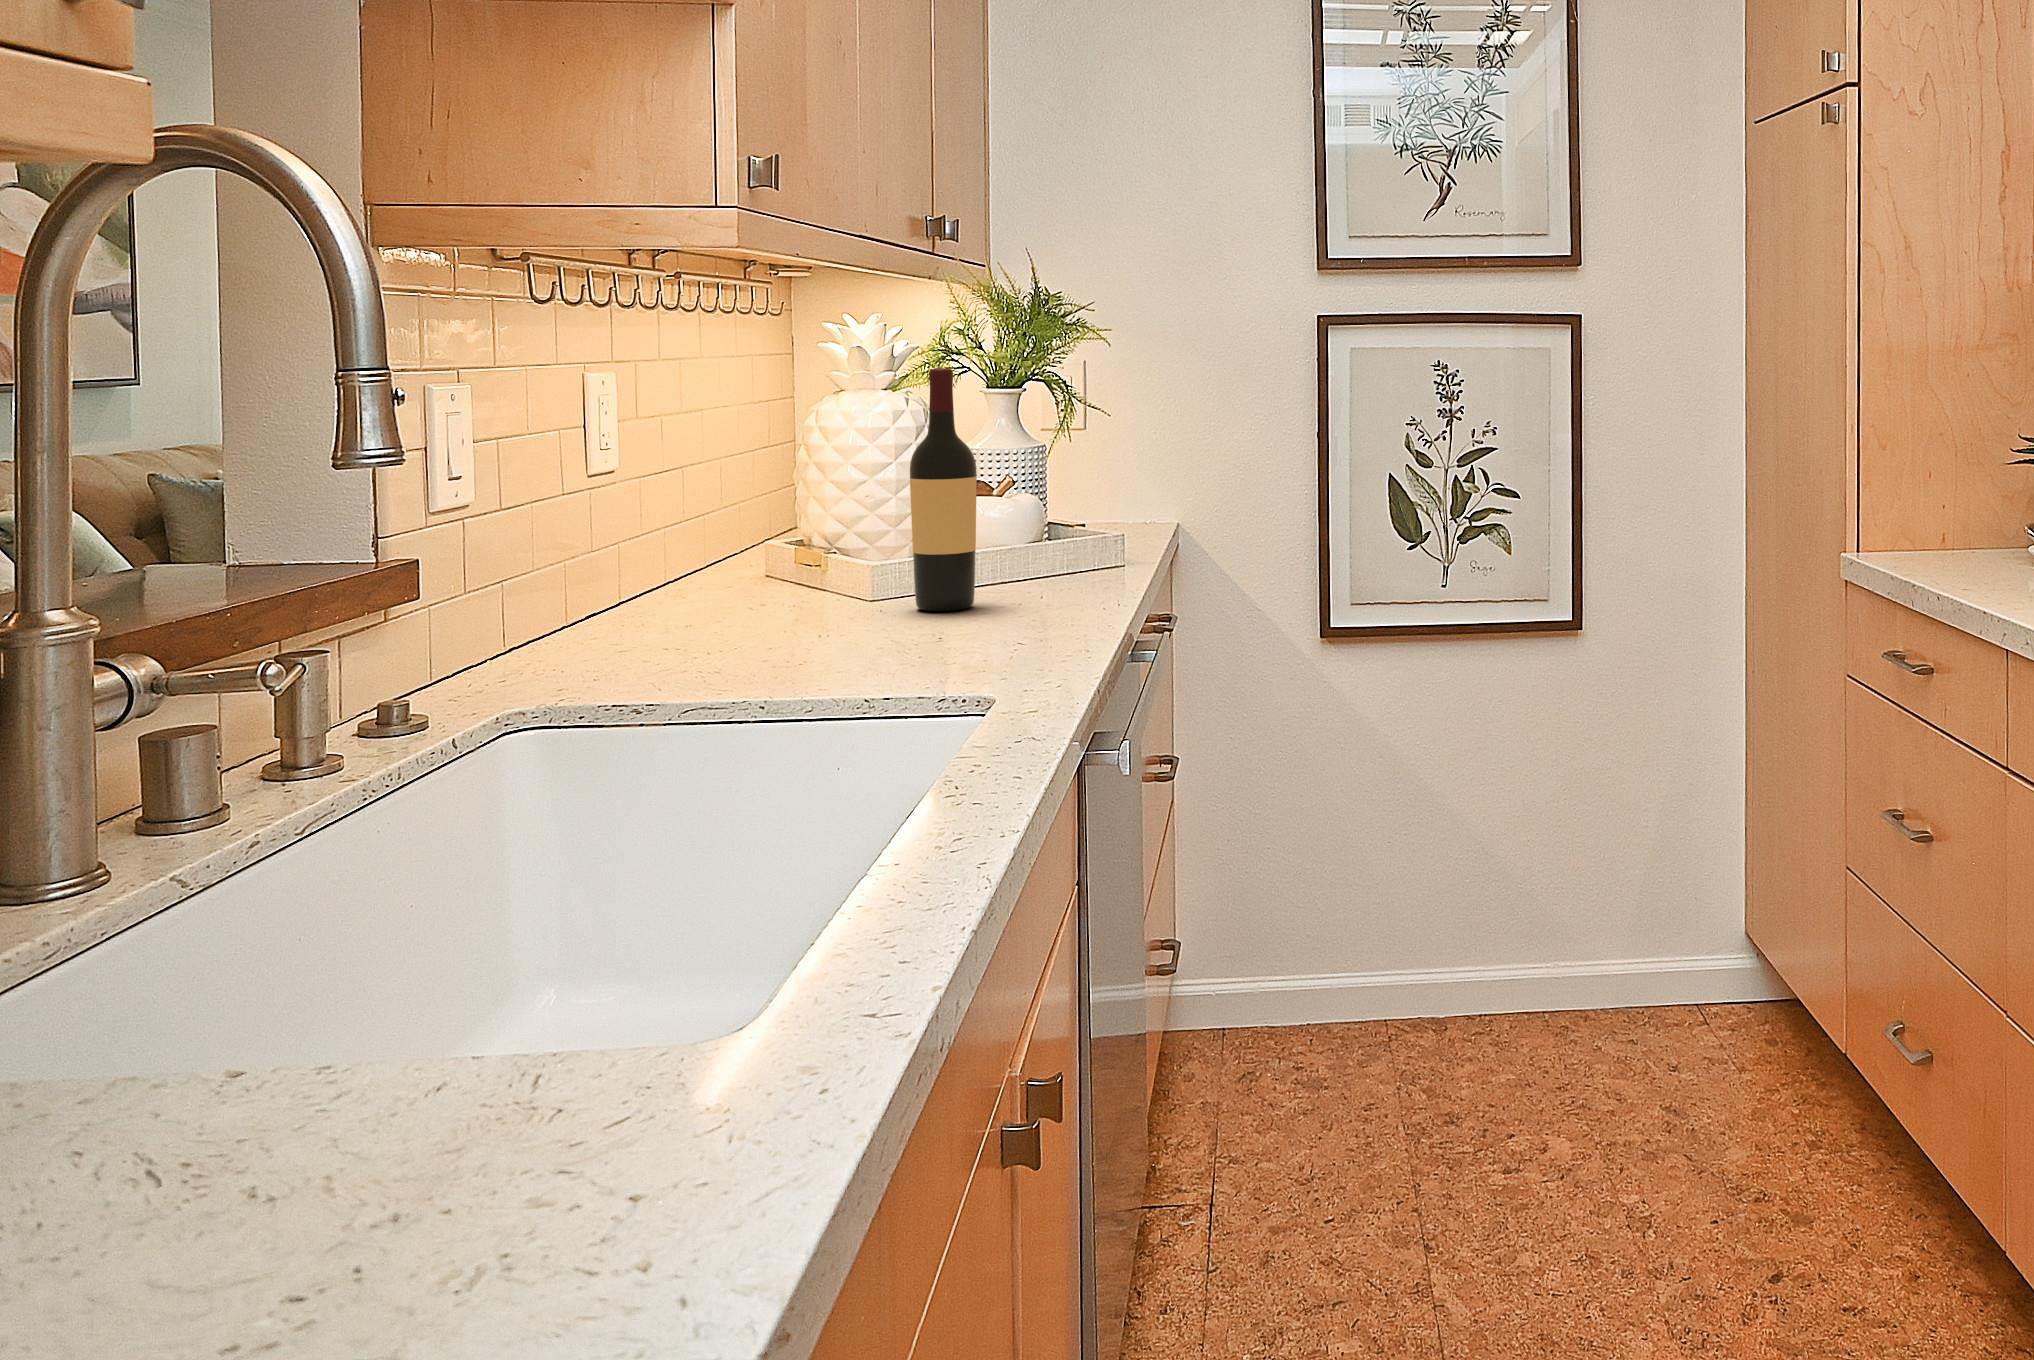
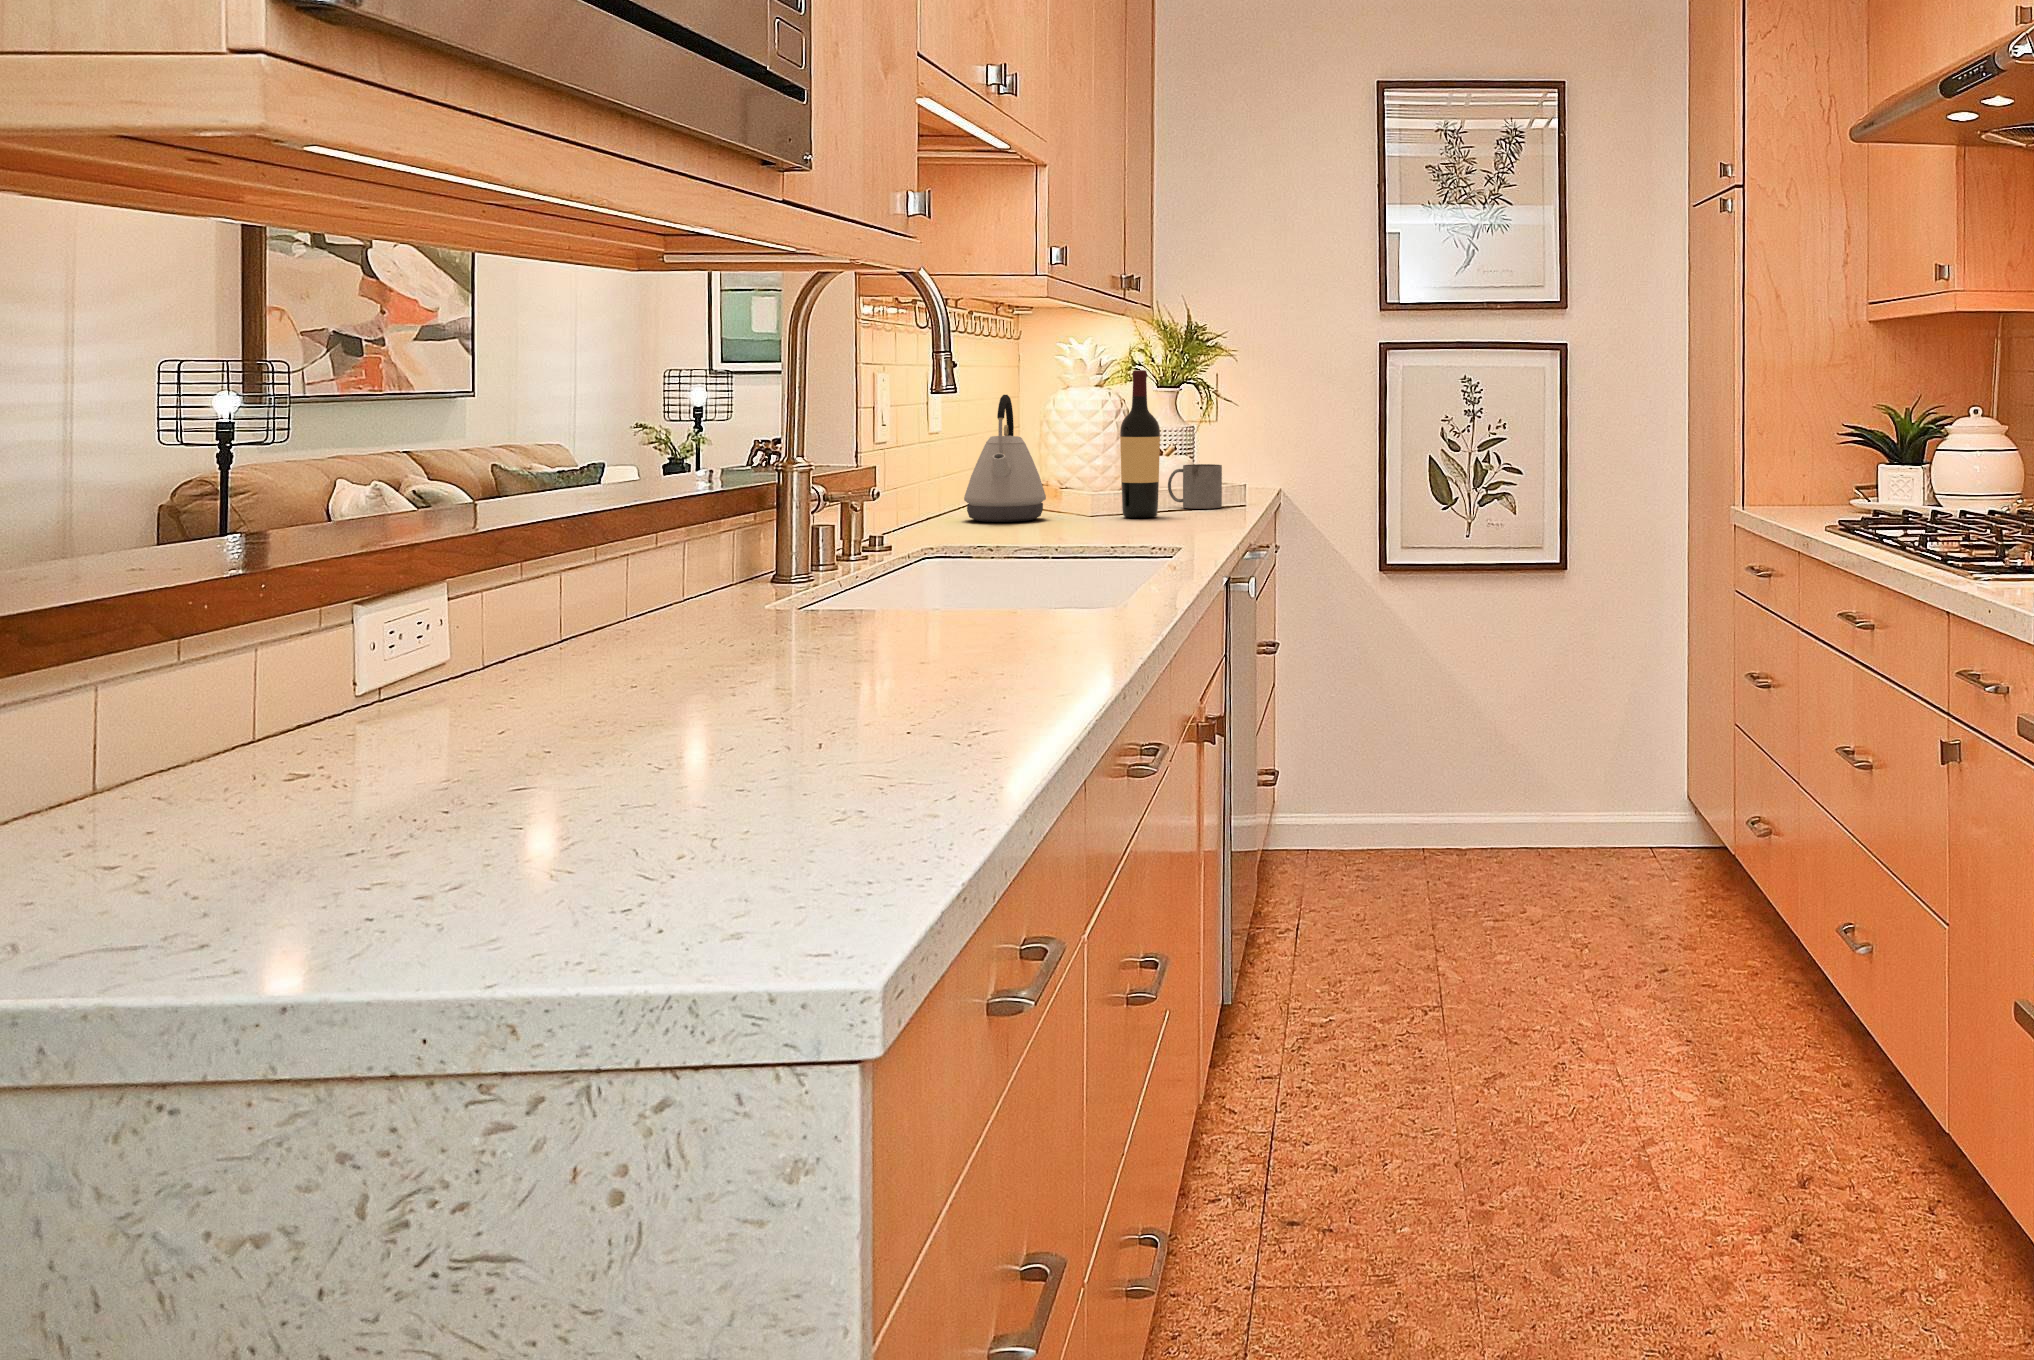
kettle: none [639,413,784,629] -> present [964,395,1046,522]
mug: none [998,510,1083,582] -> present [1168,464,1222,509]

